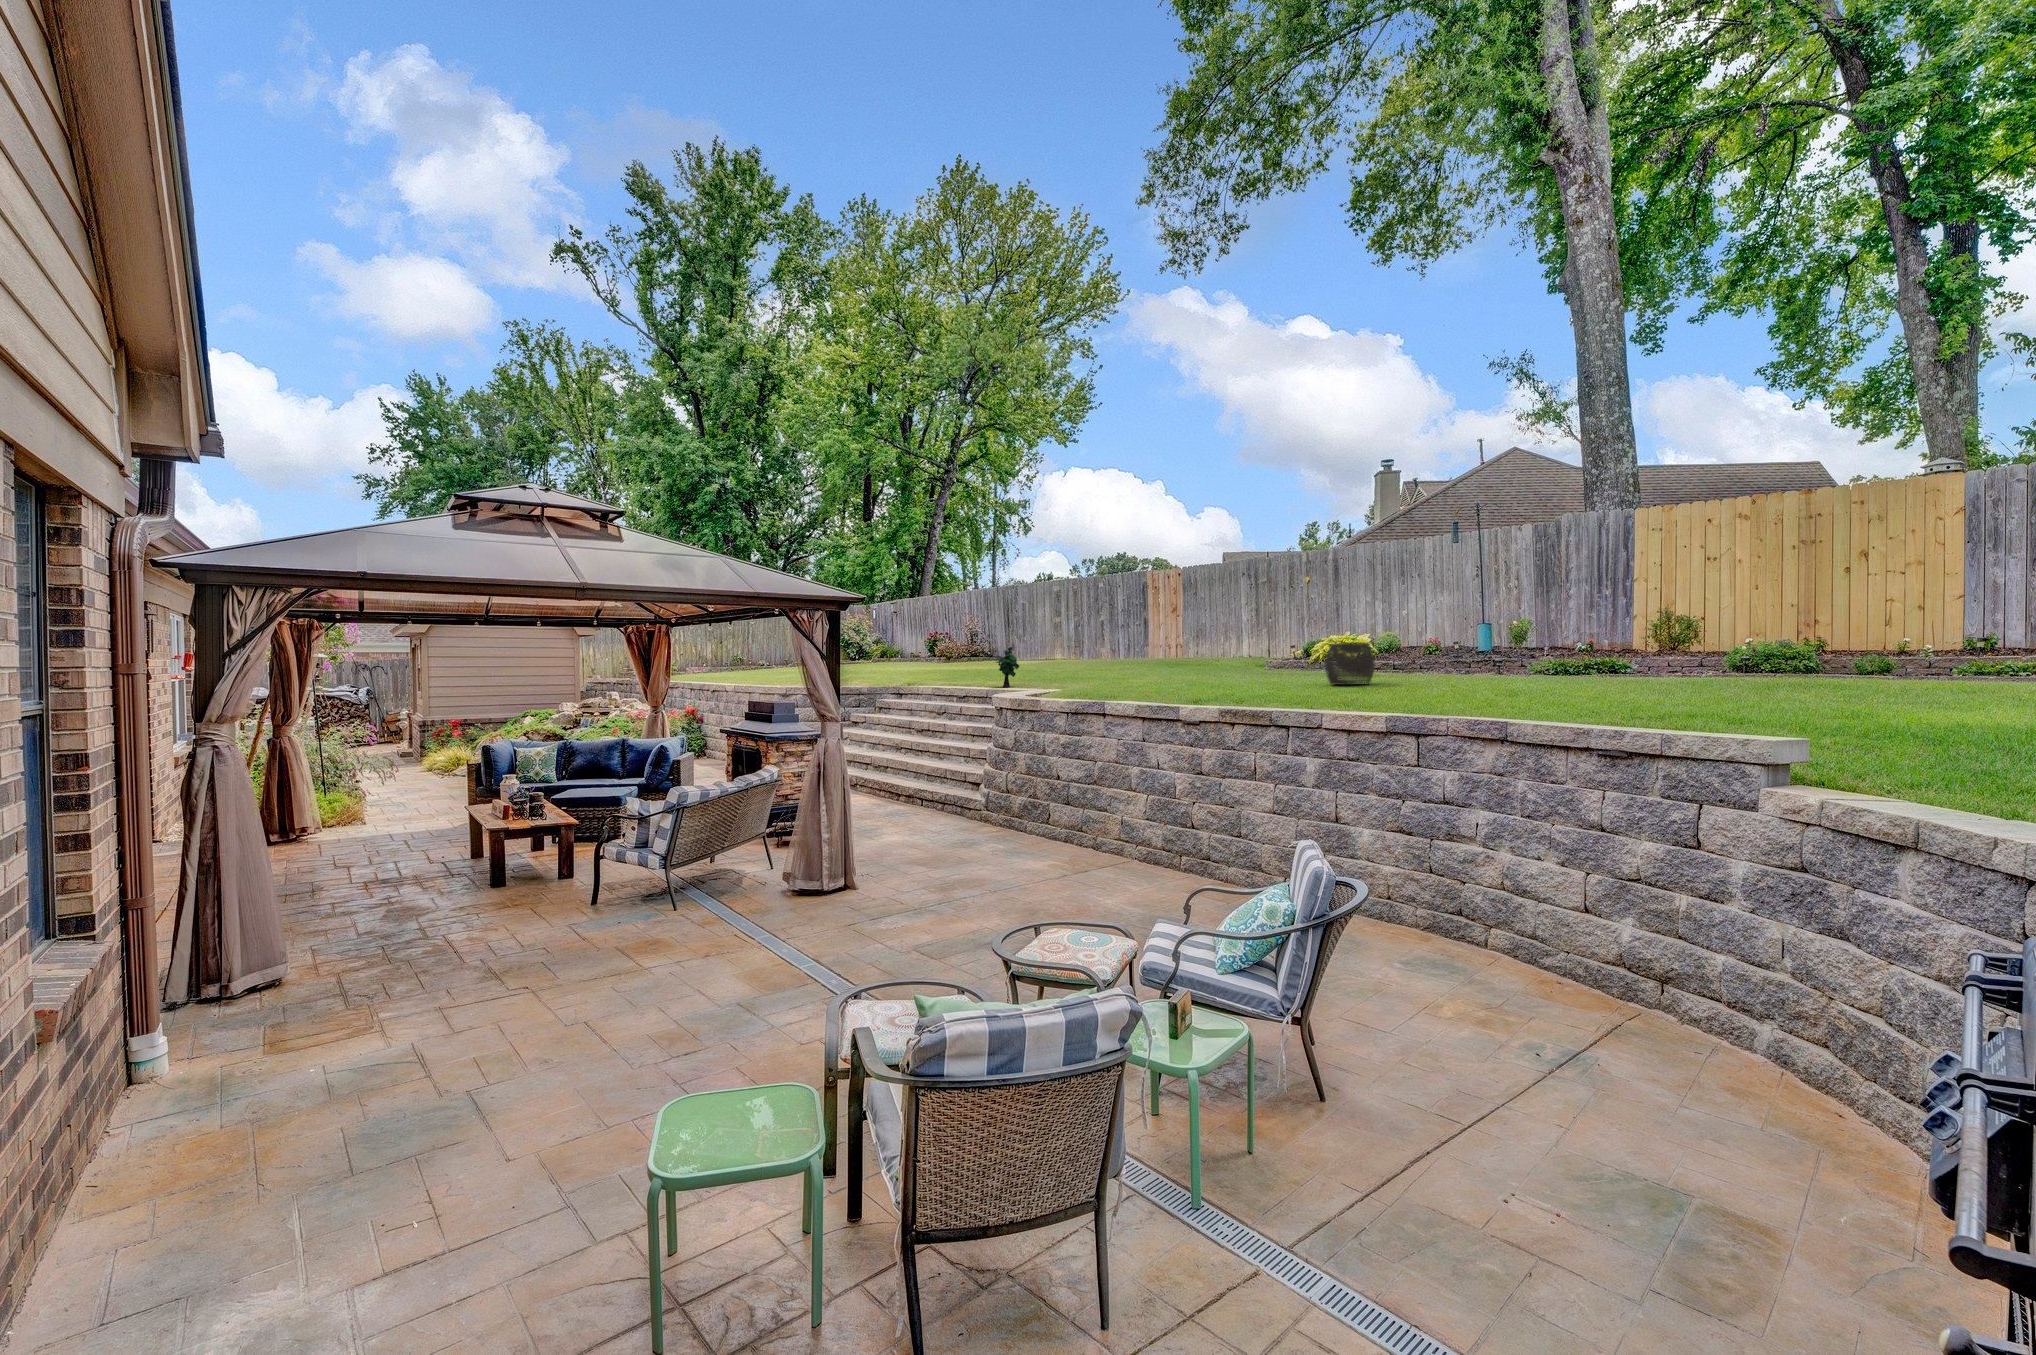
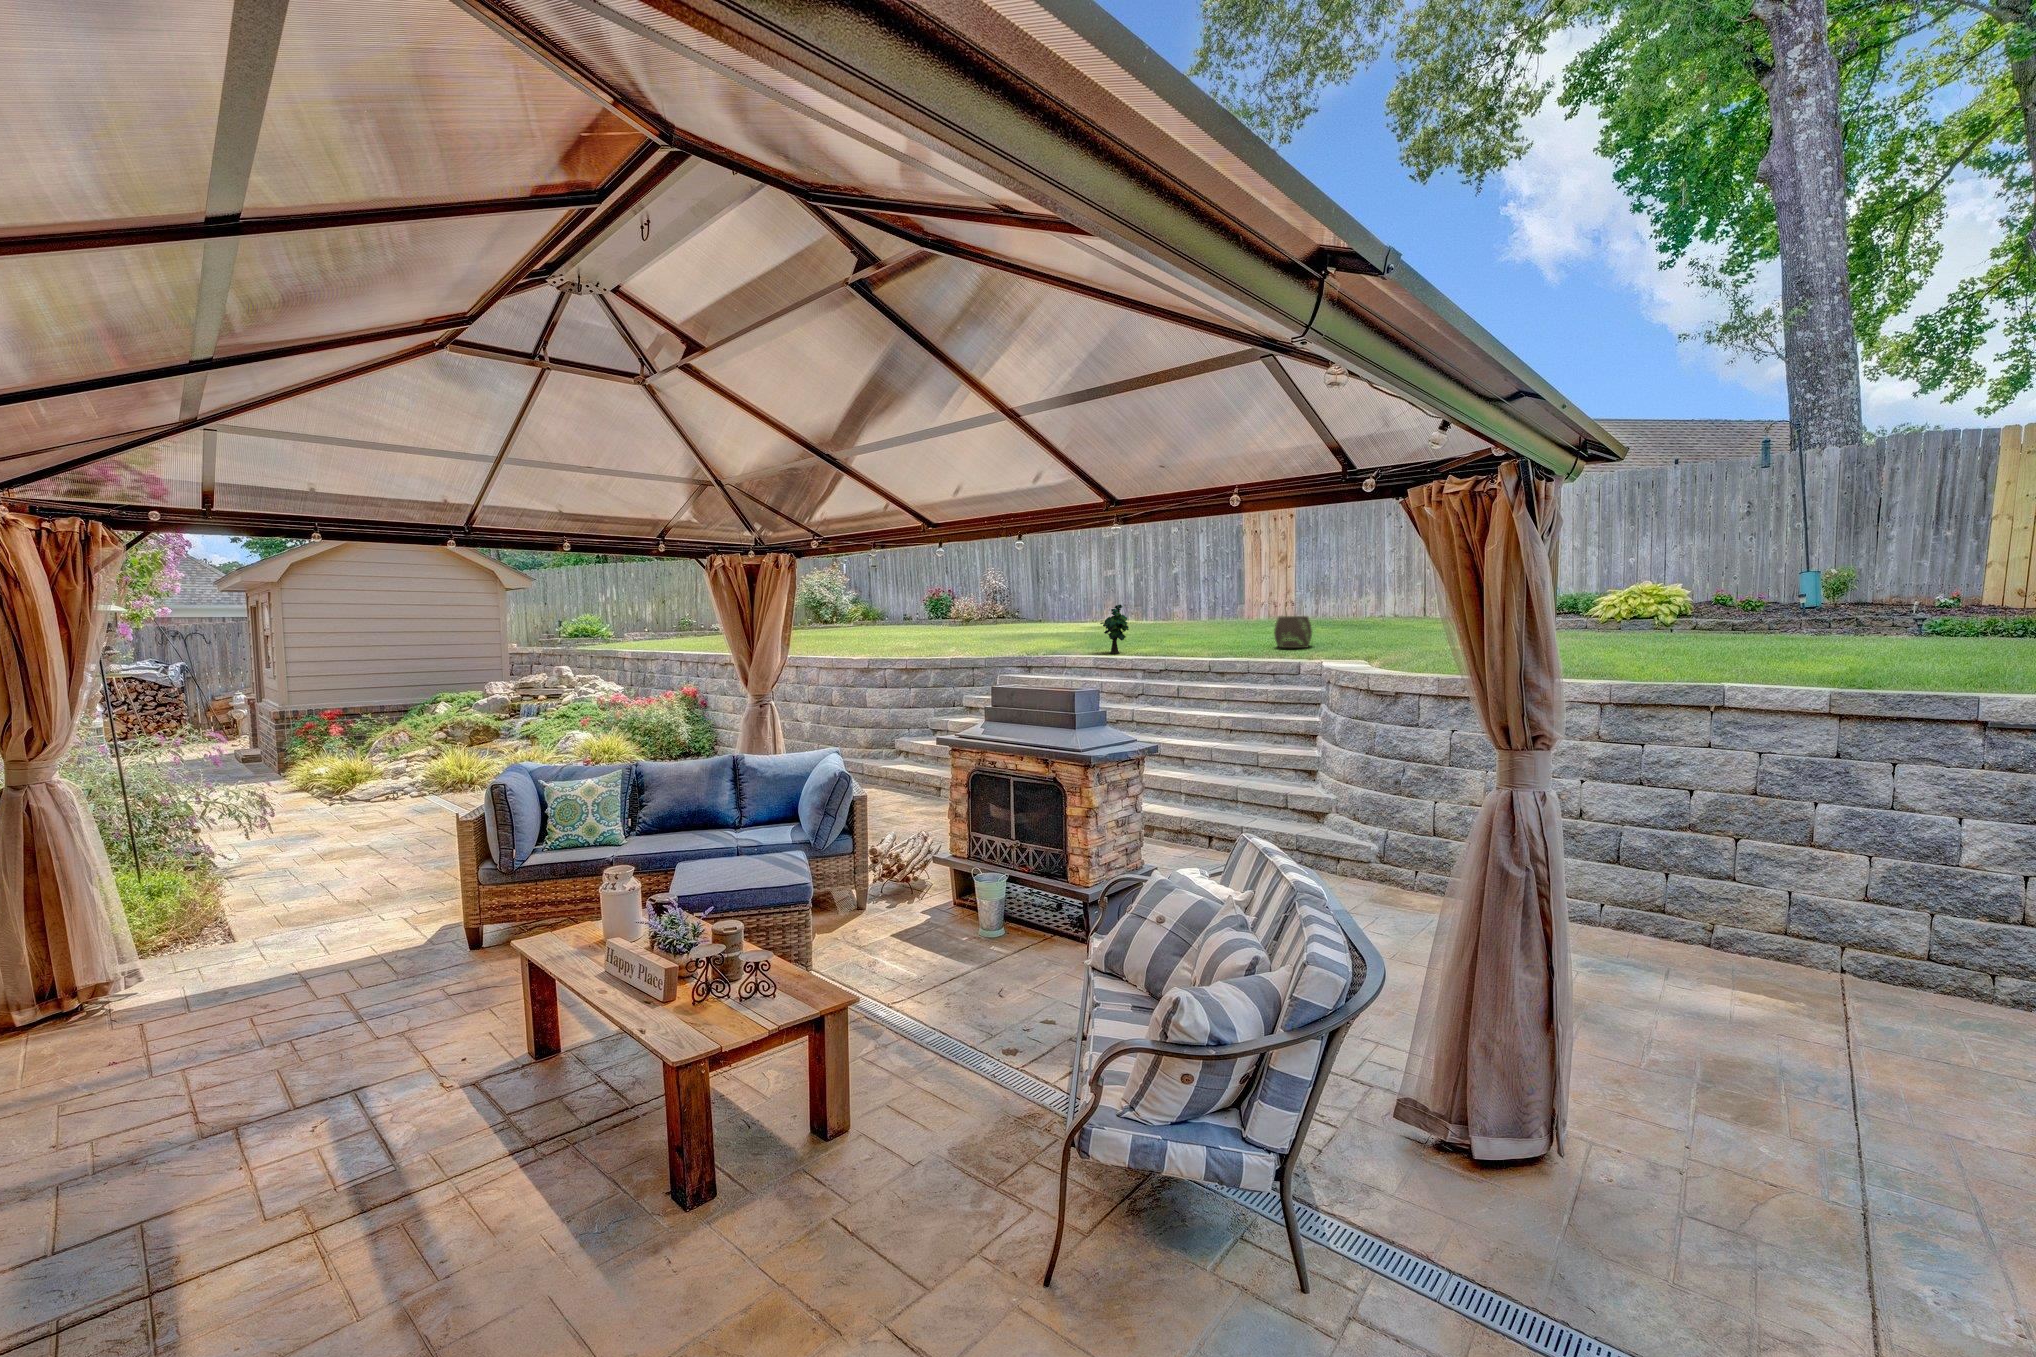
woven basket: present [1325,643,1375,685] -> present [1274,616,1312,648]

